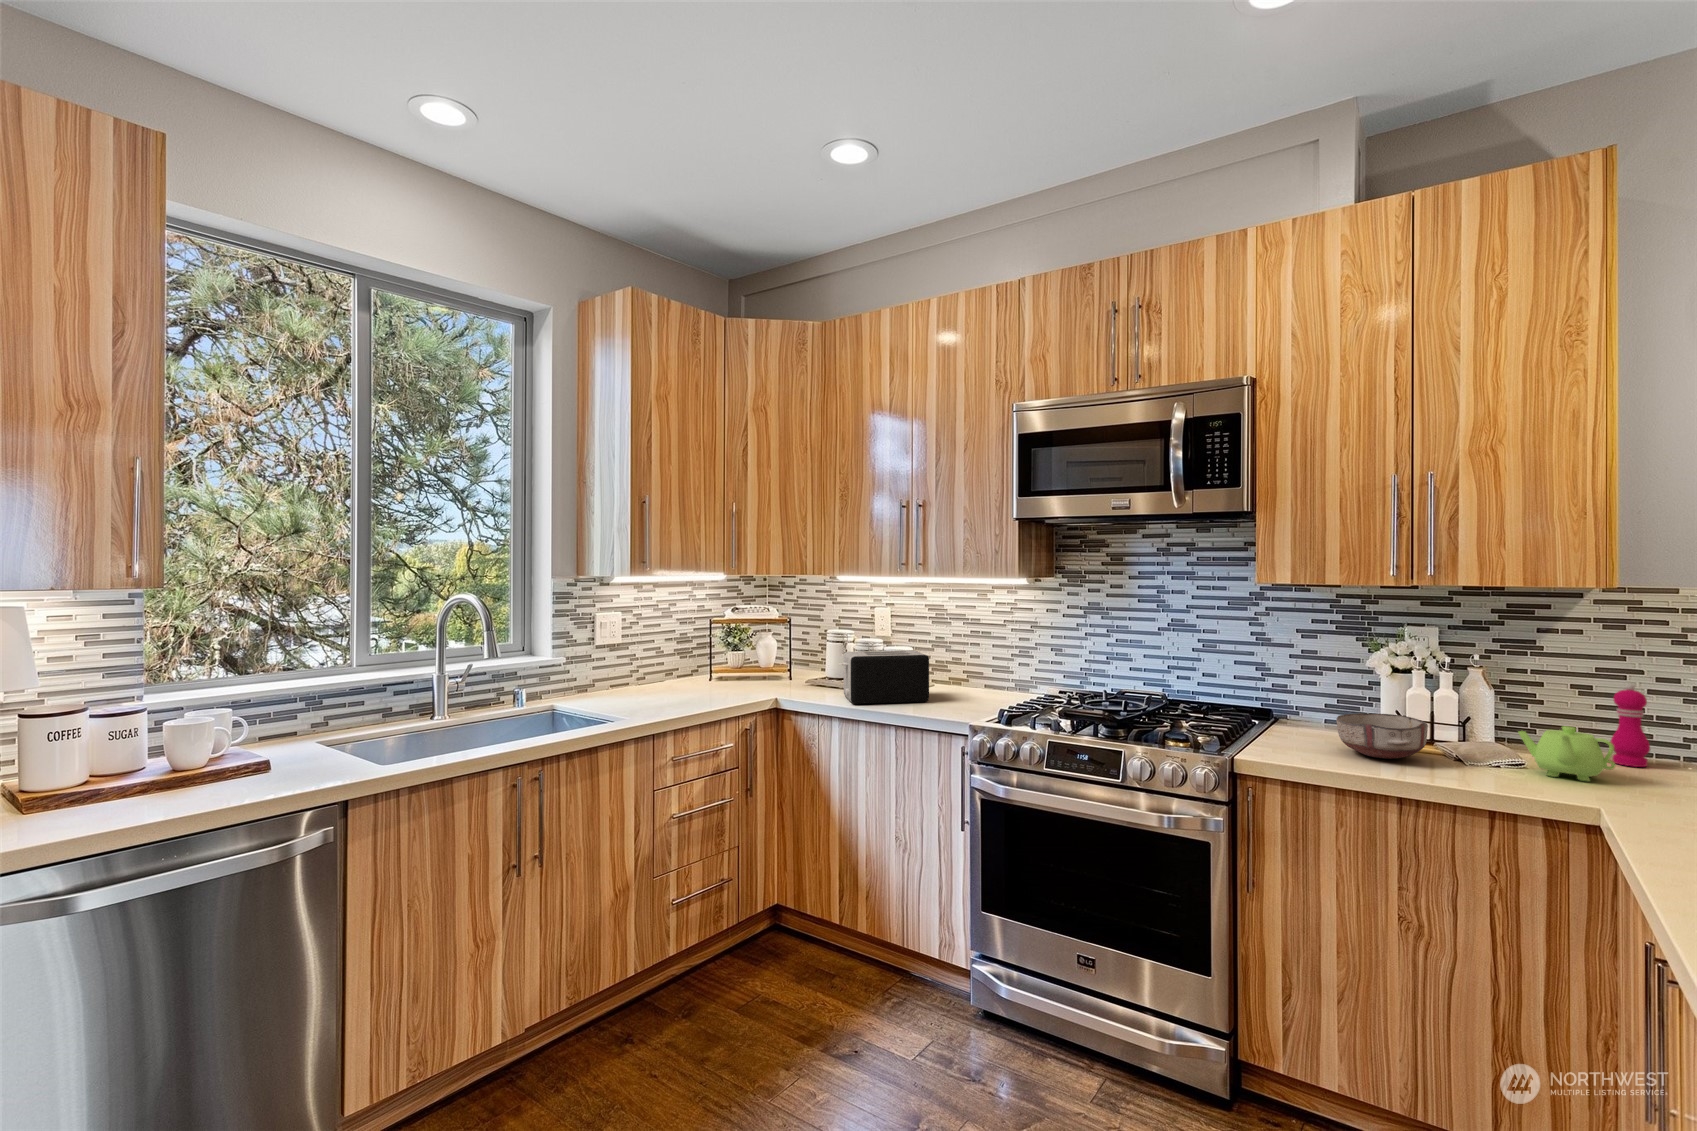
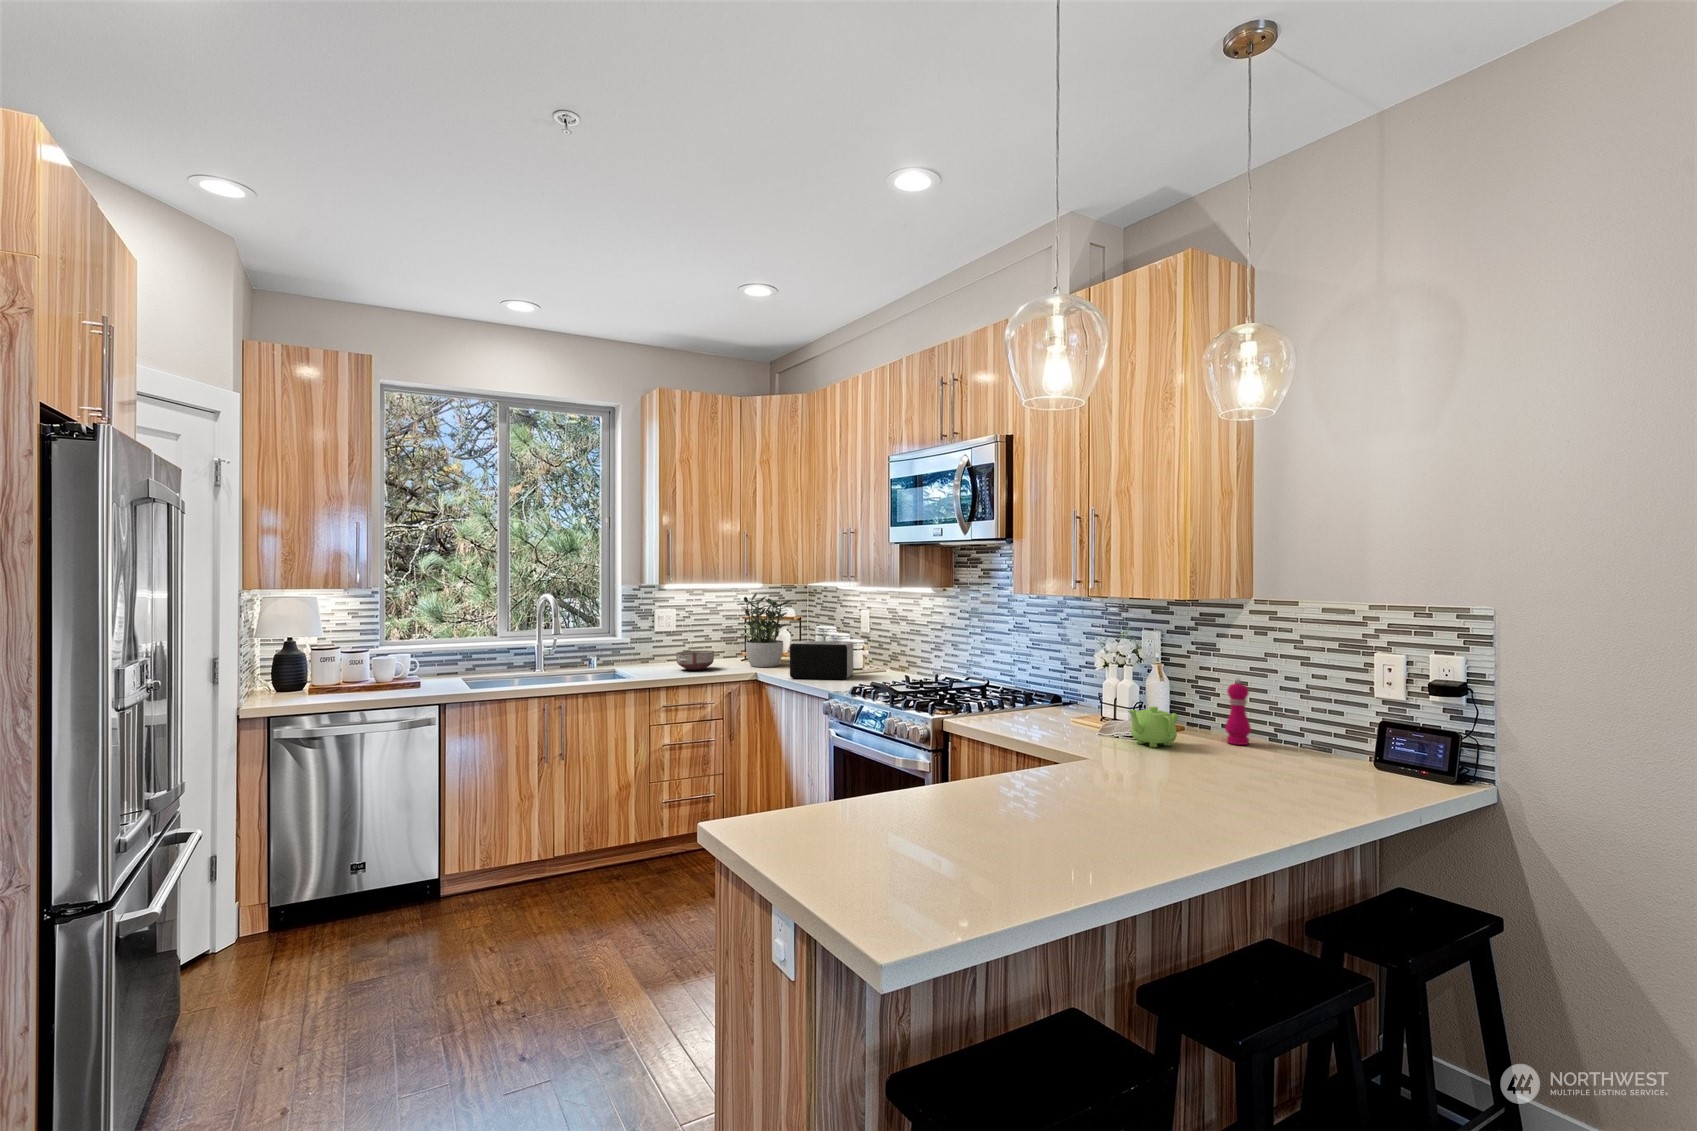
potted plant: none [724,587,798,689] -> present [737,593,791,667]
ceramic bowl: present [1336,713,1428,759] -> present [676,651,714,670]

